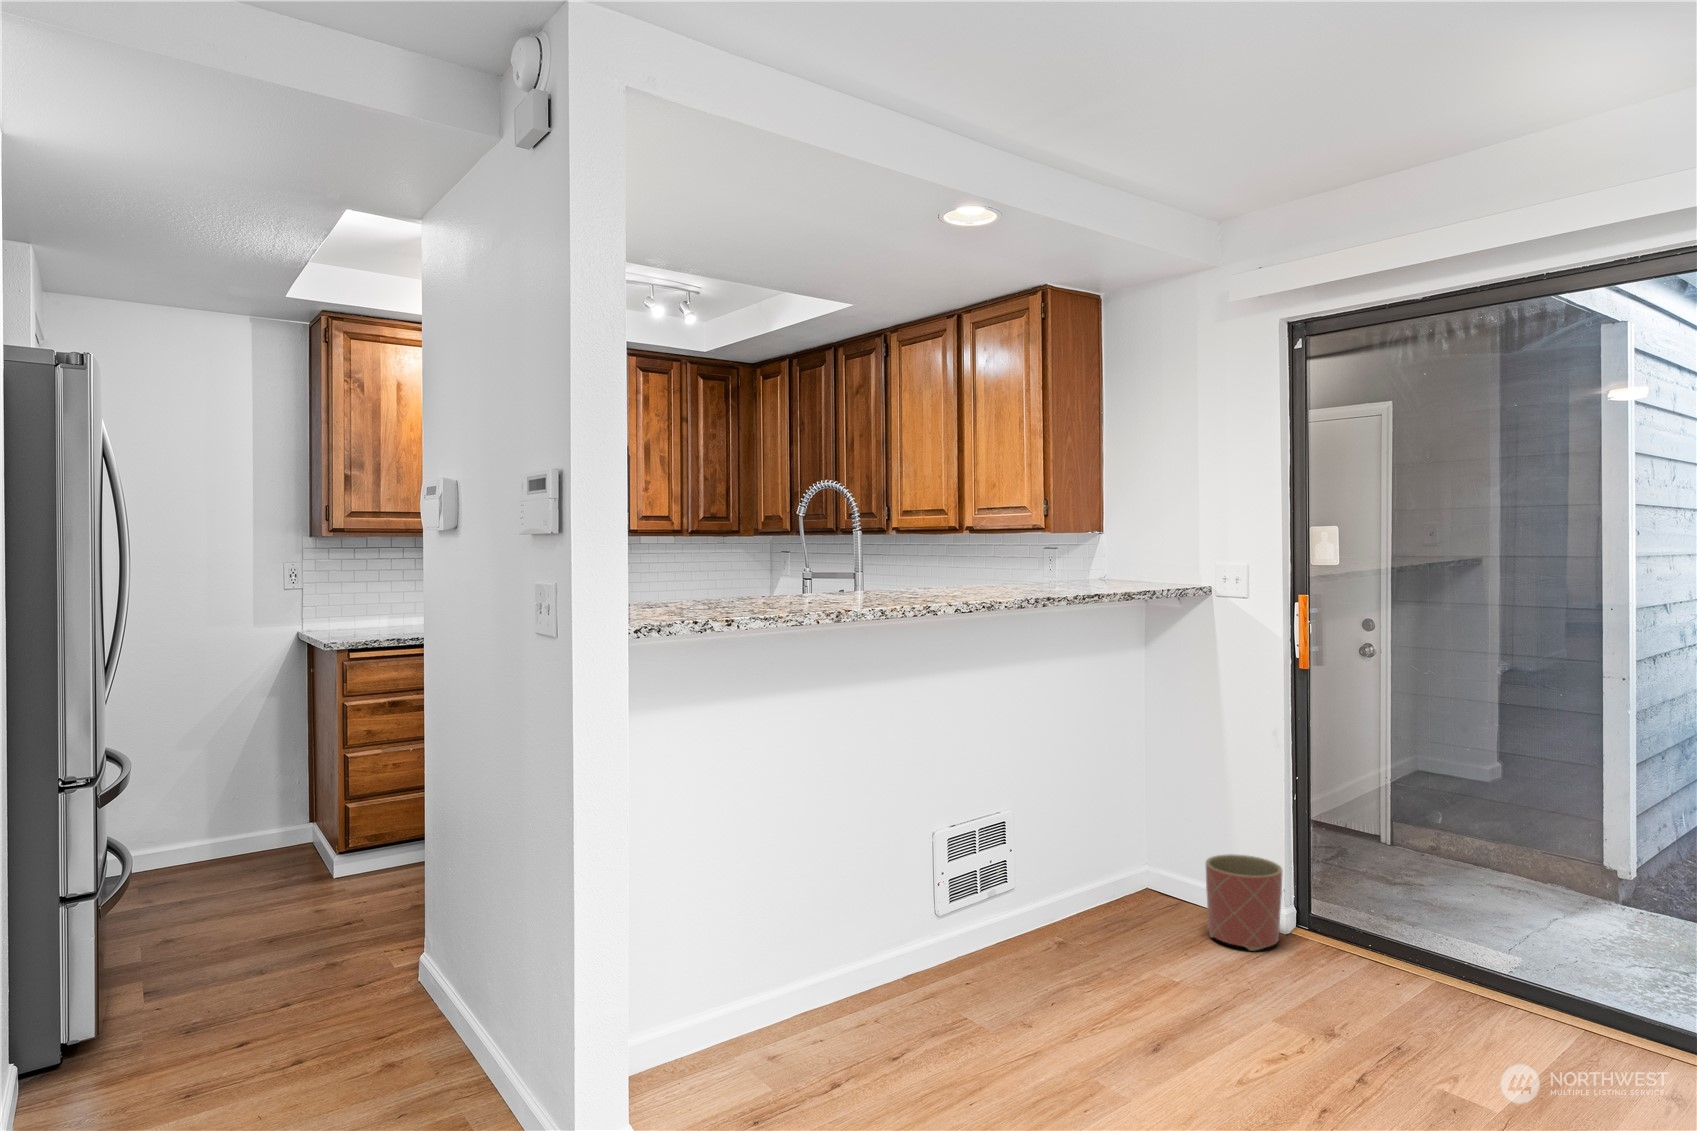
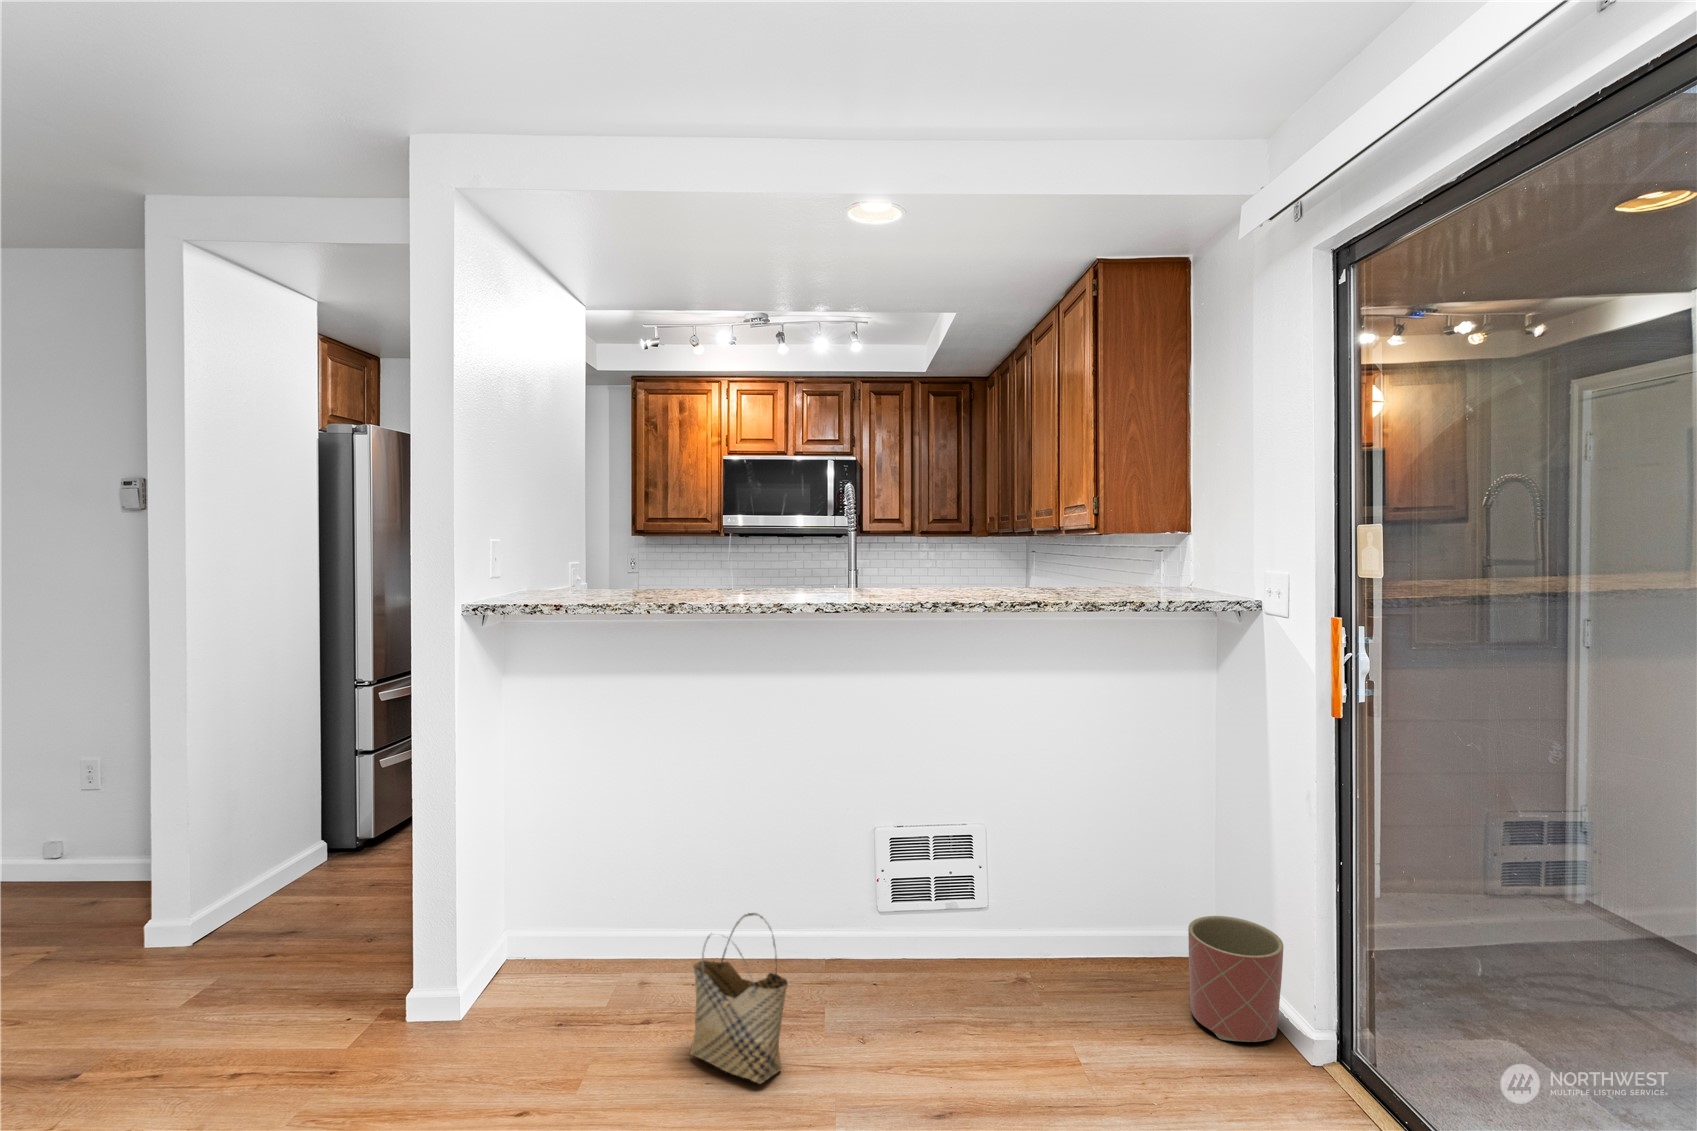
woven basket: none [914,930,1021,1096] -> present [690,913,788,1084]

